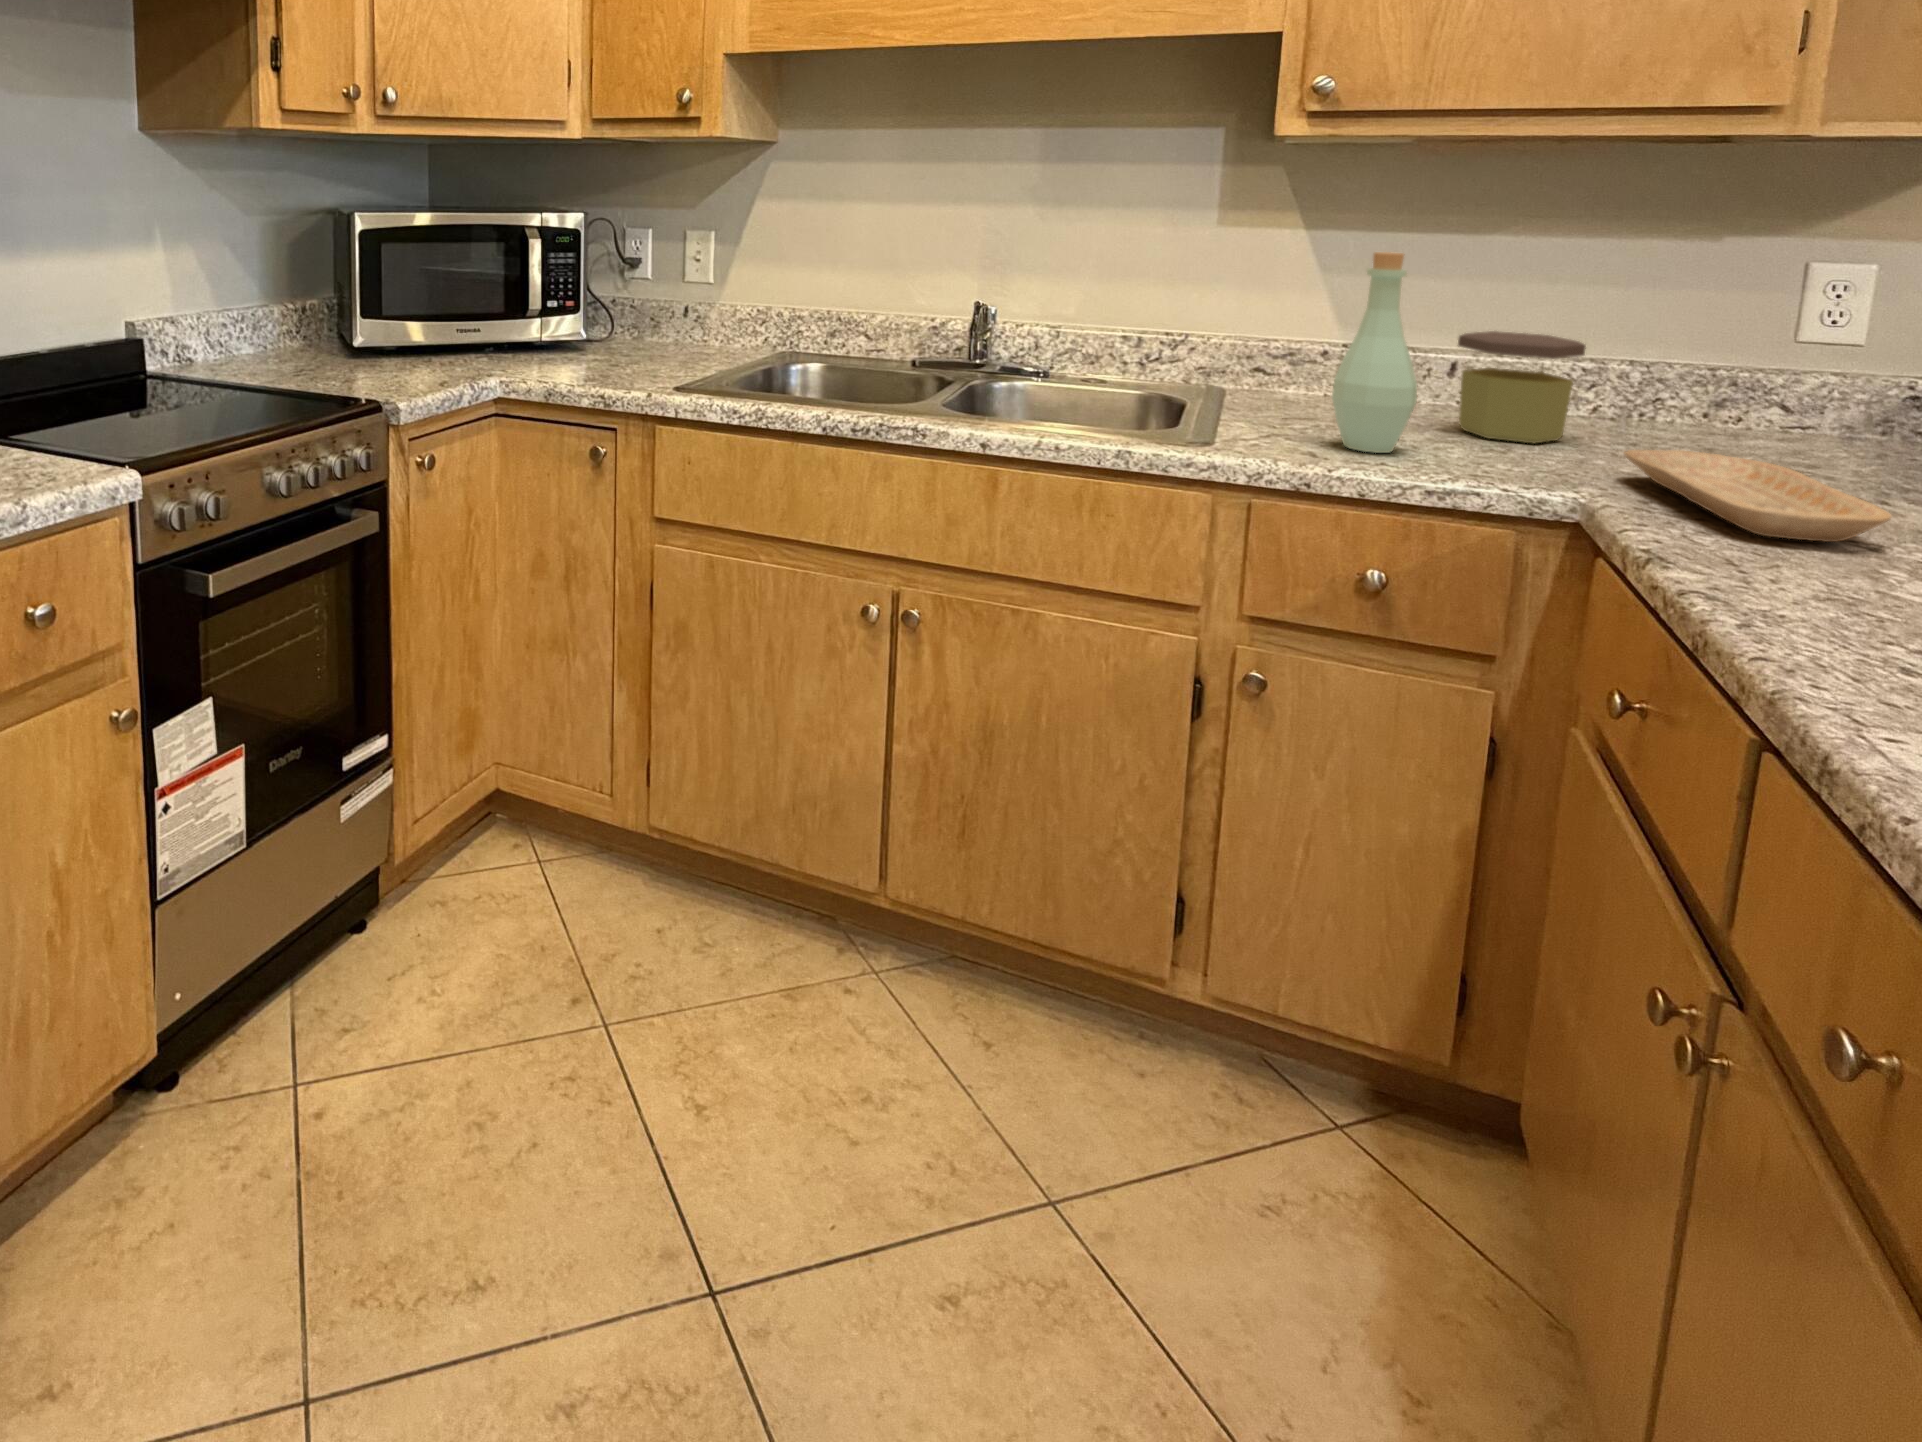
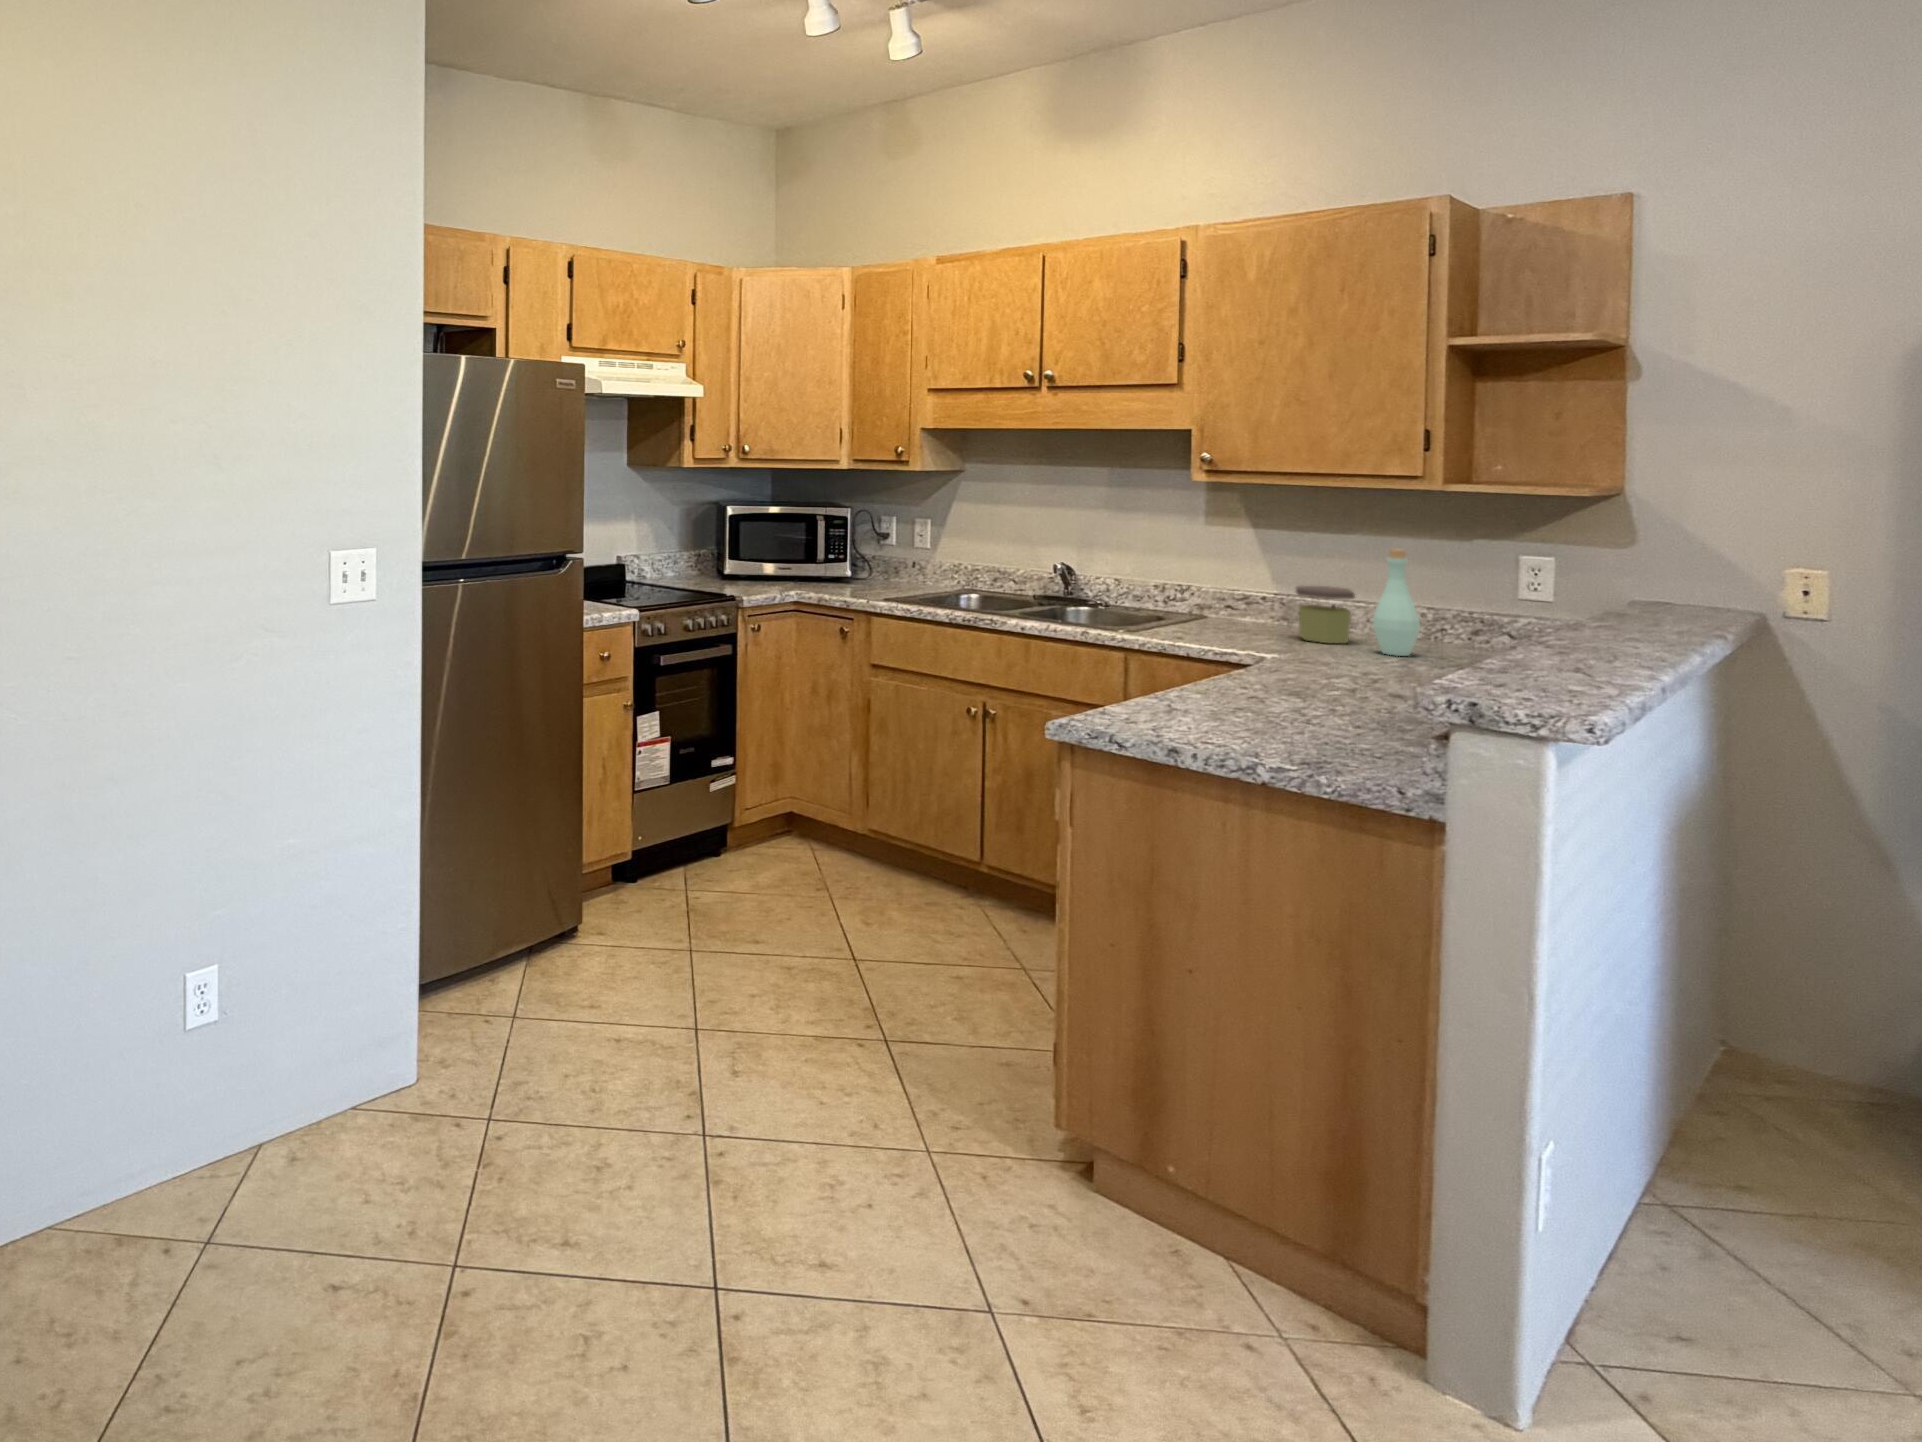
bottle: present [1332,252,1417,453] -> present [1373,549,1420,656]
tray: present [1624,450,1891,542] -> none [1305,641,1389,672]

